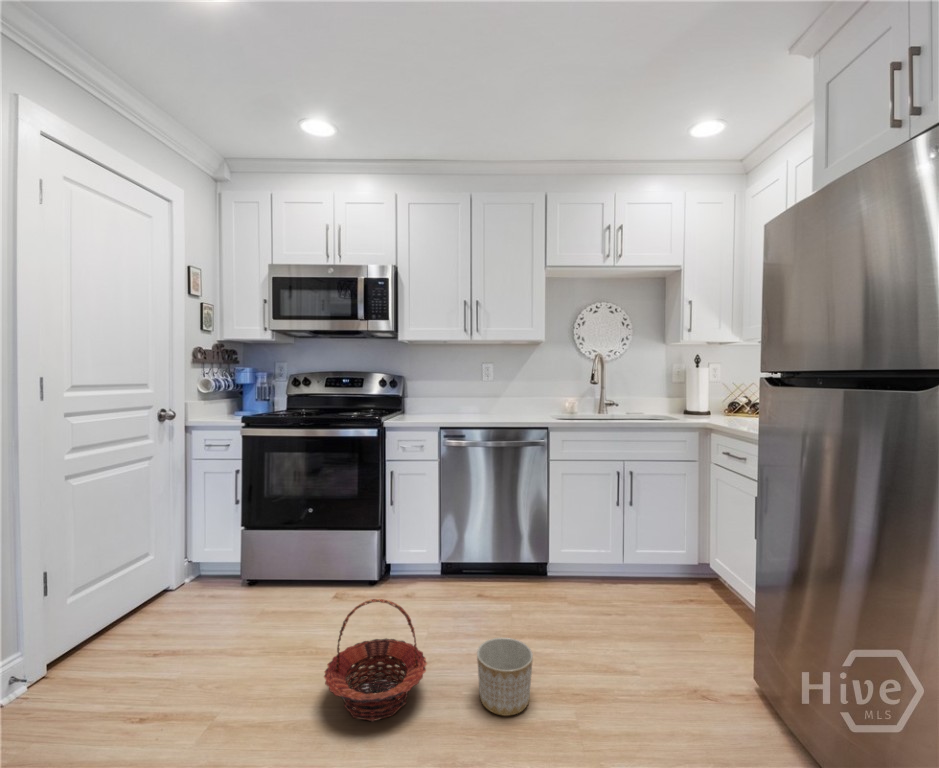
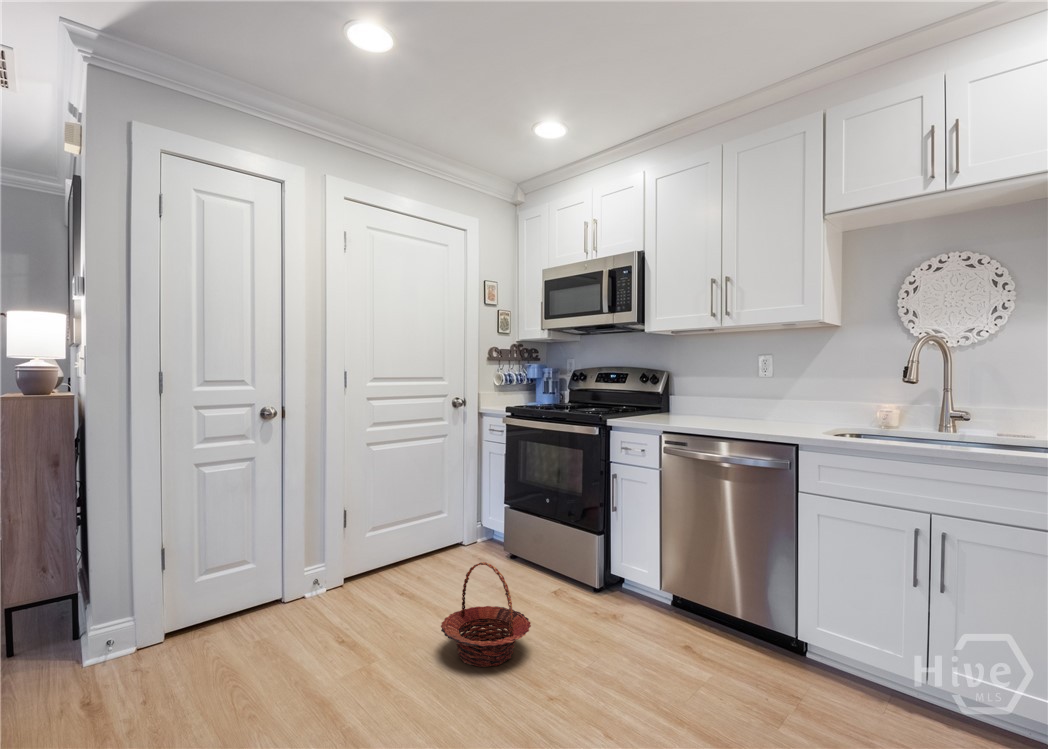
planter: present [477,638,533,716] -> none [541,640,600,717]

